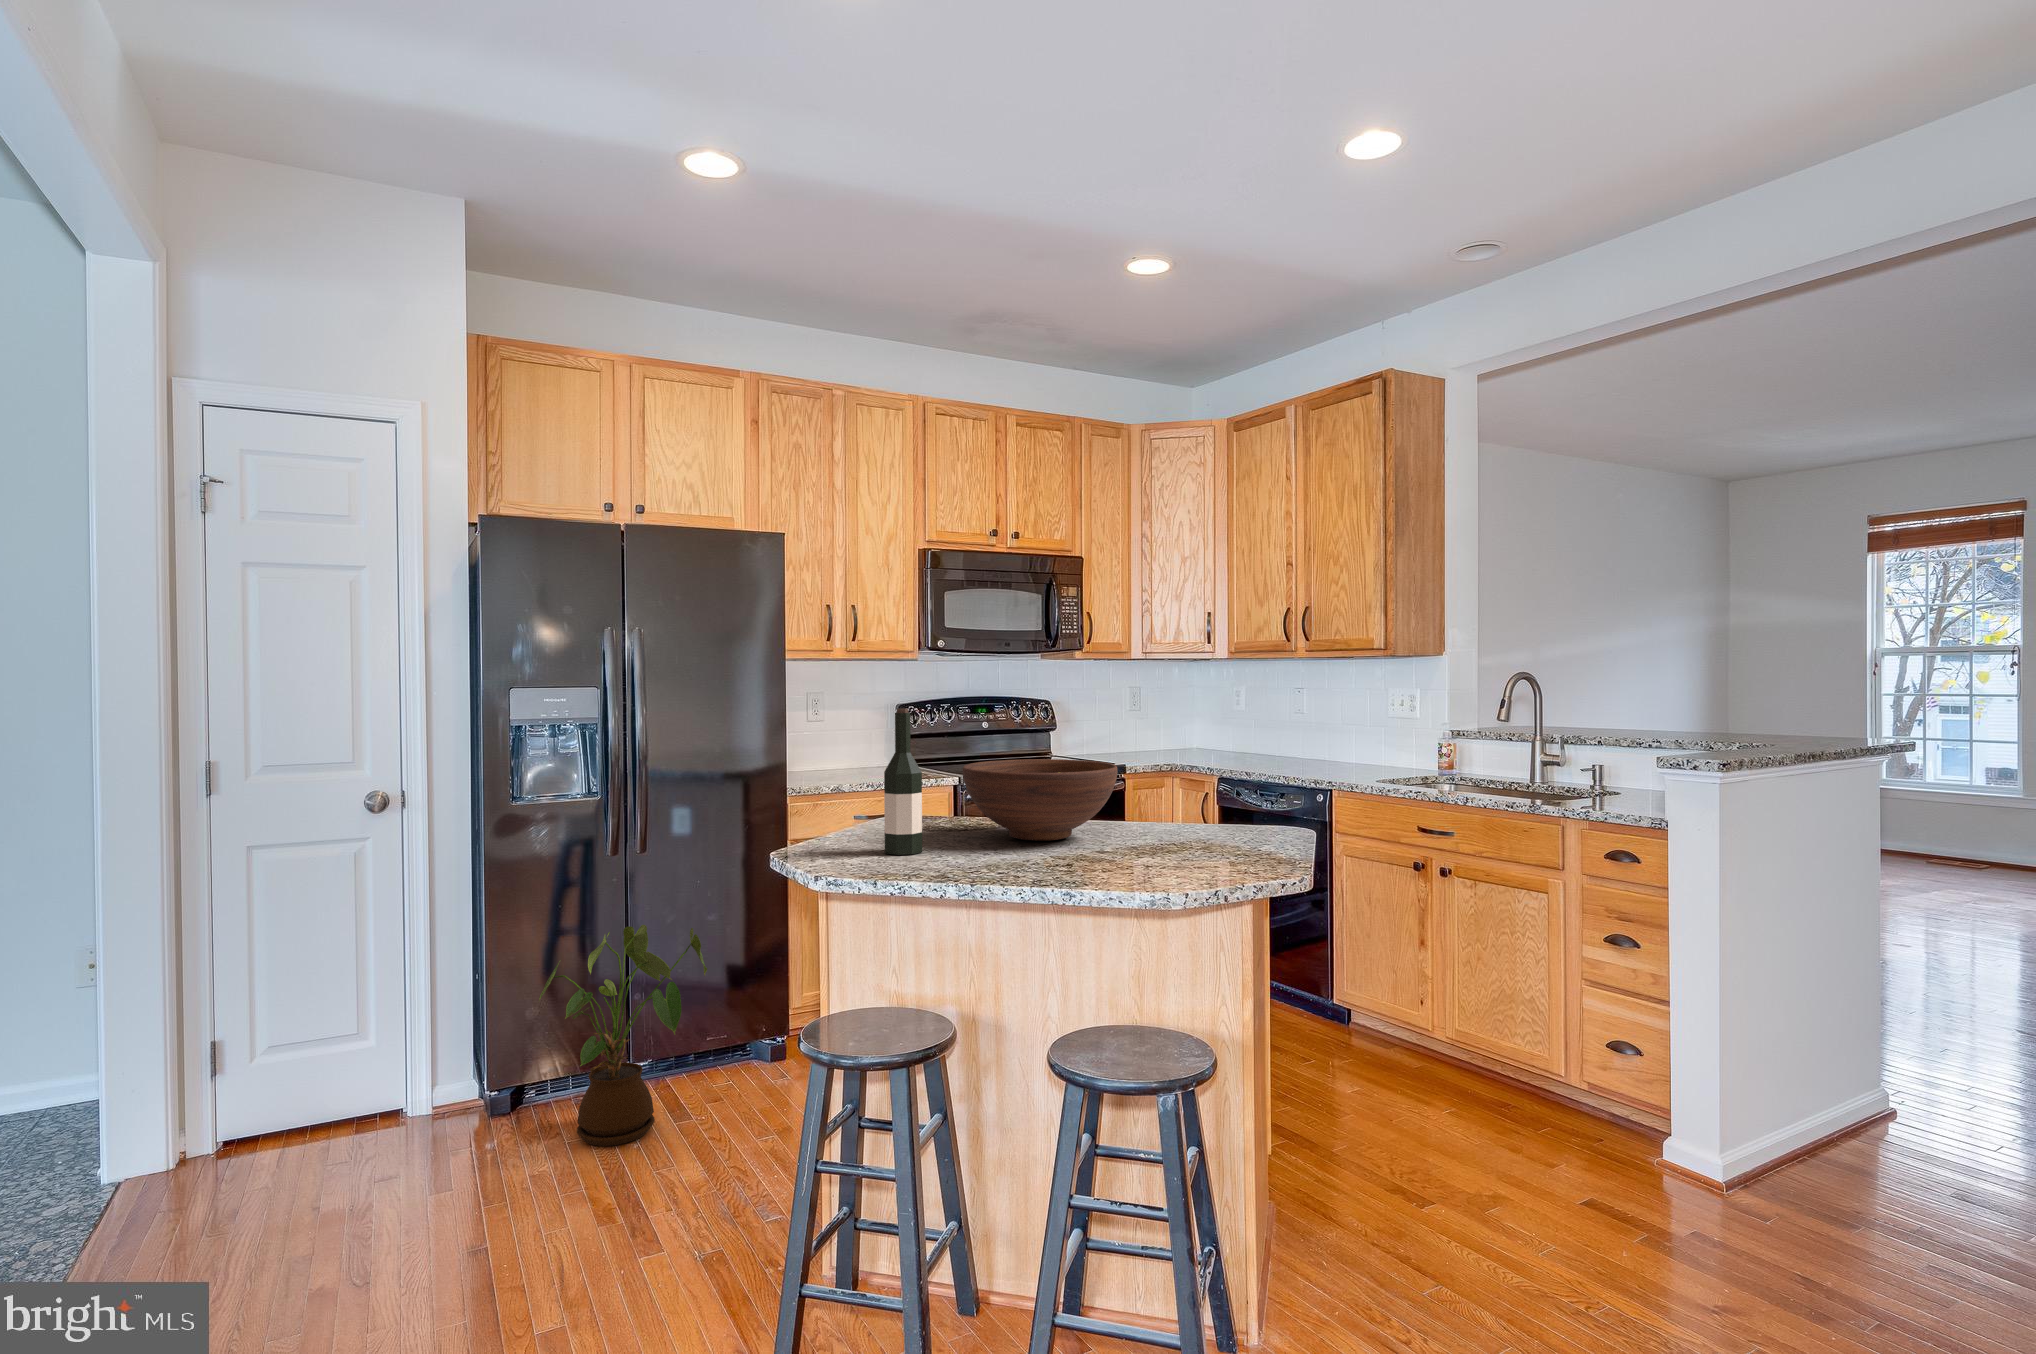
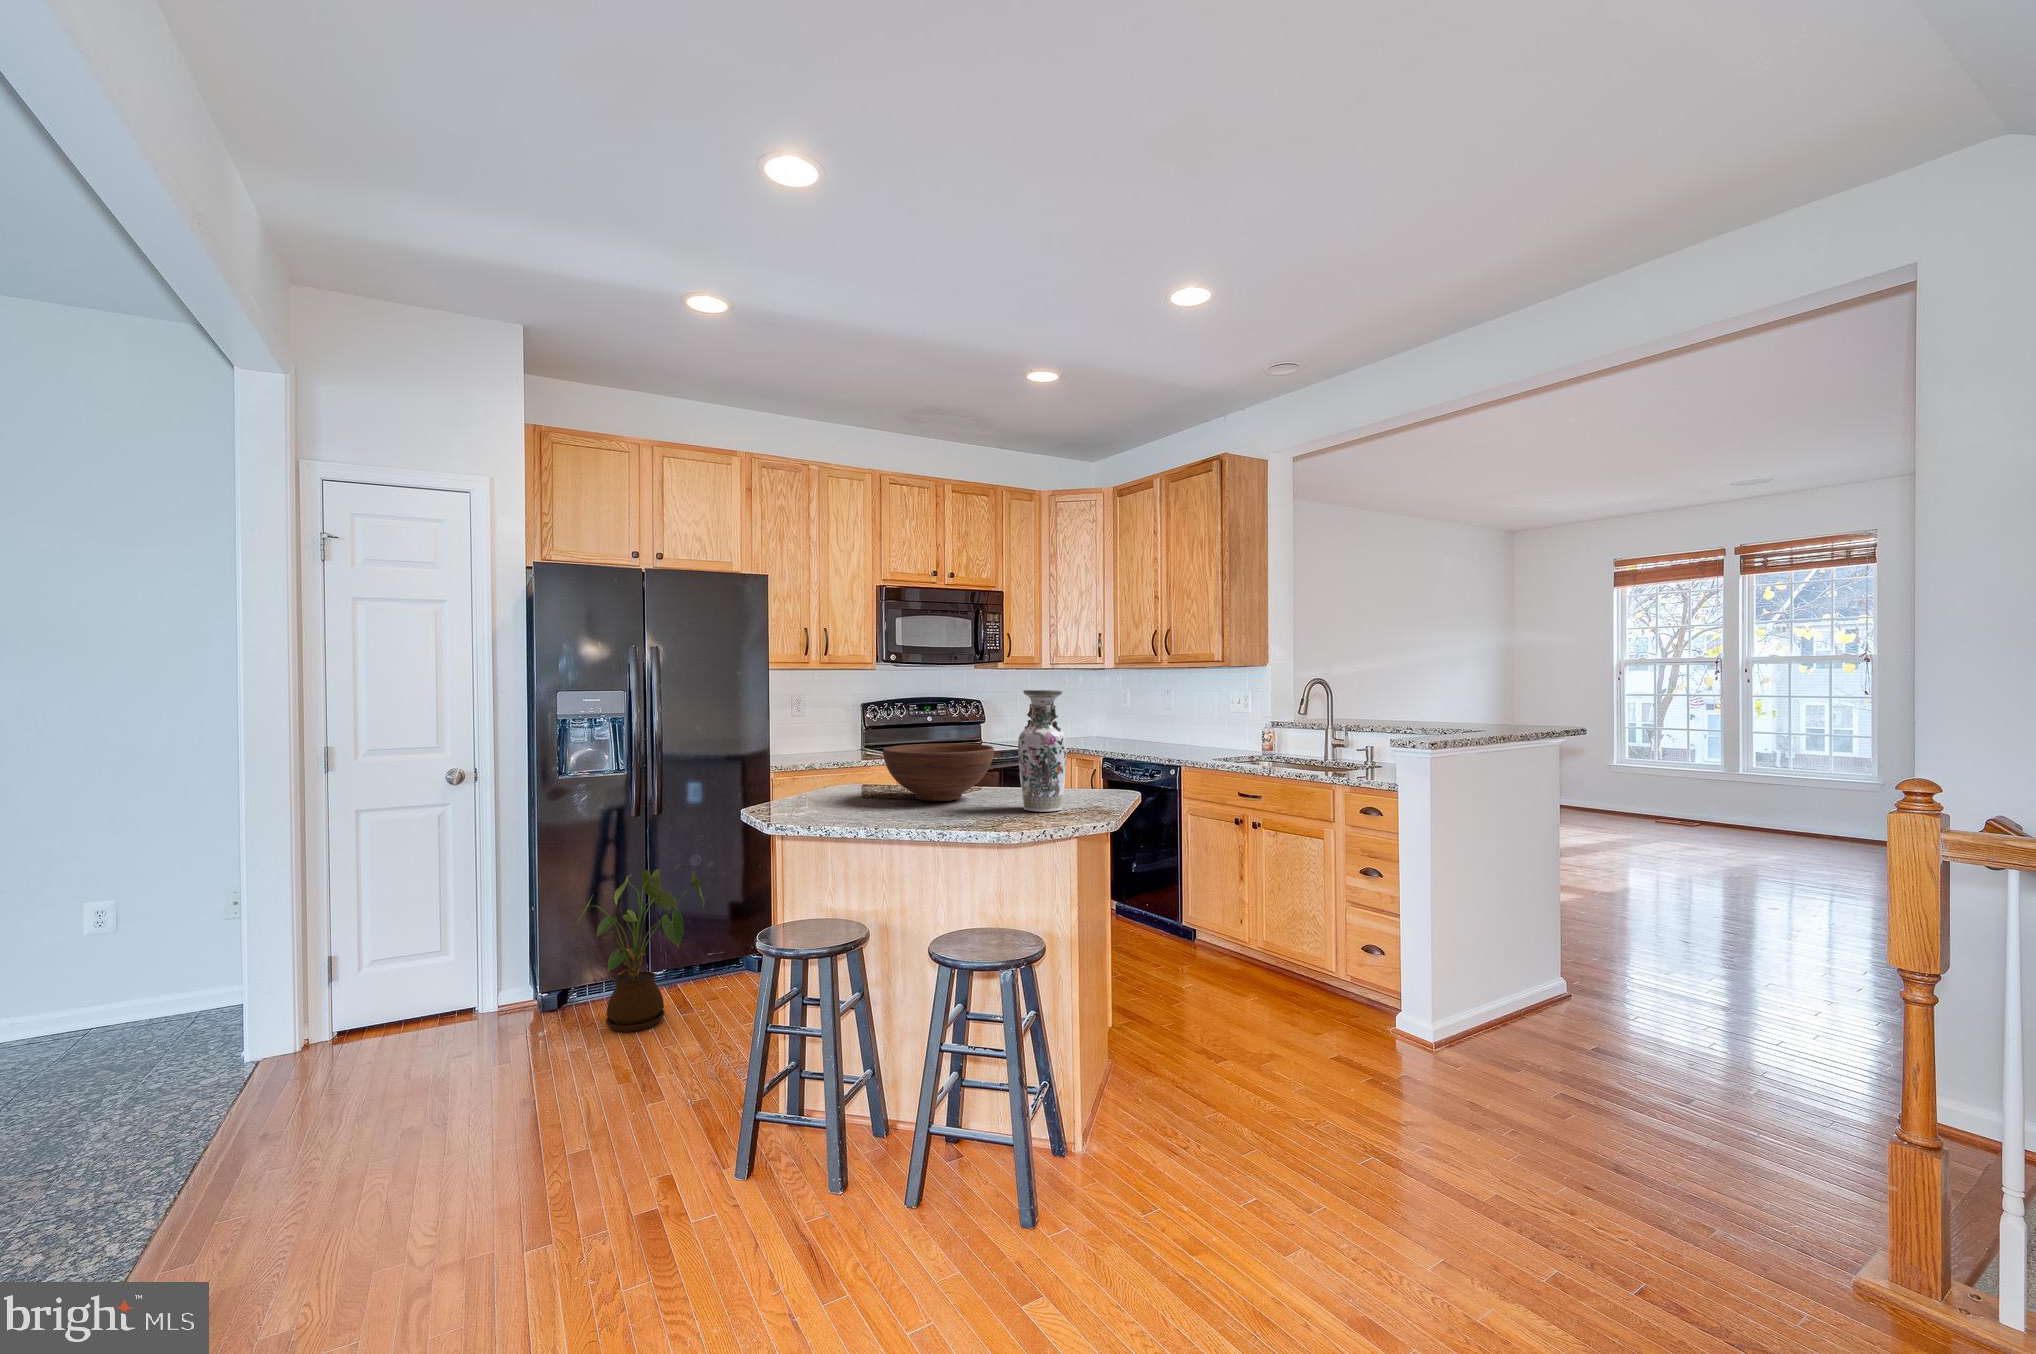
vase: none [1162,685,1231,858] -> present [1018,690,1067,812]
wine bottle: present [884,709,922,855] -> none [823,707,850,811]

